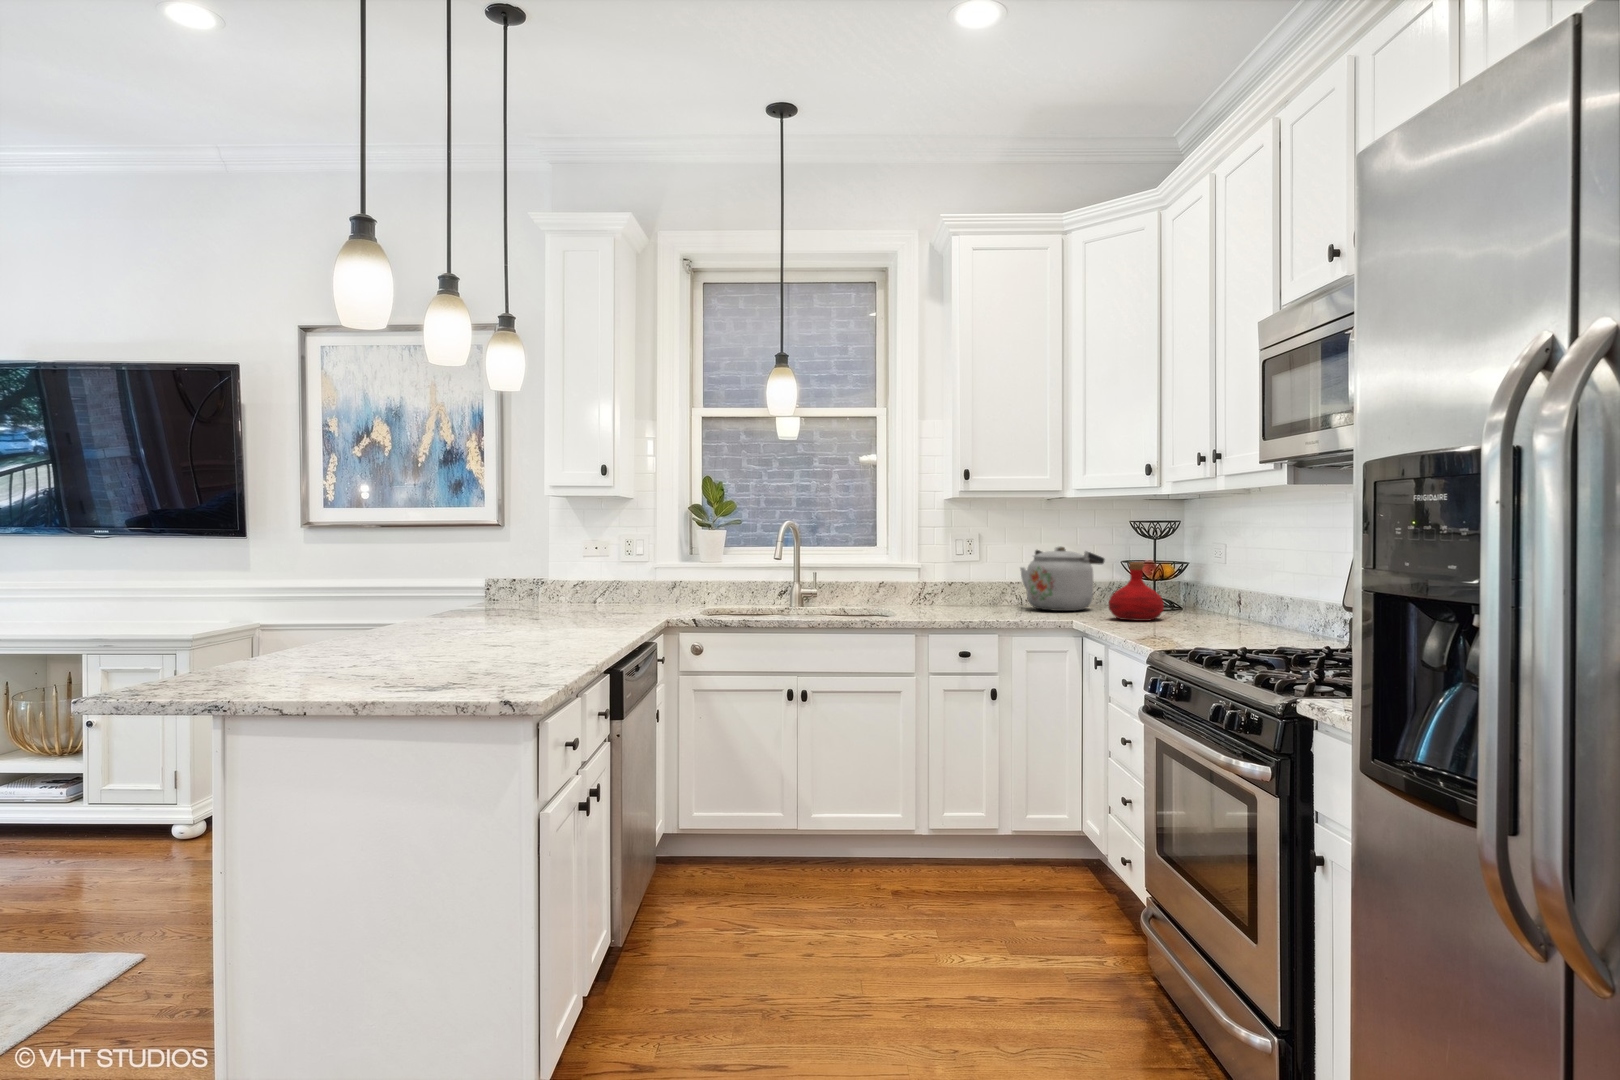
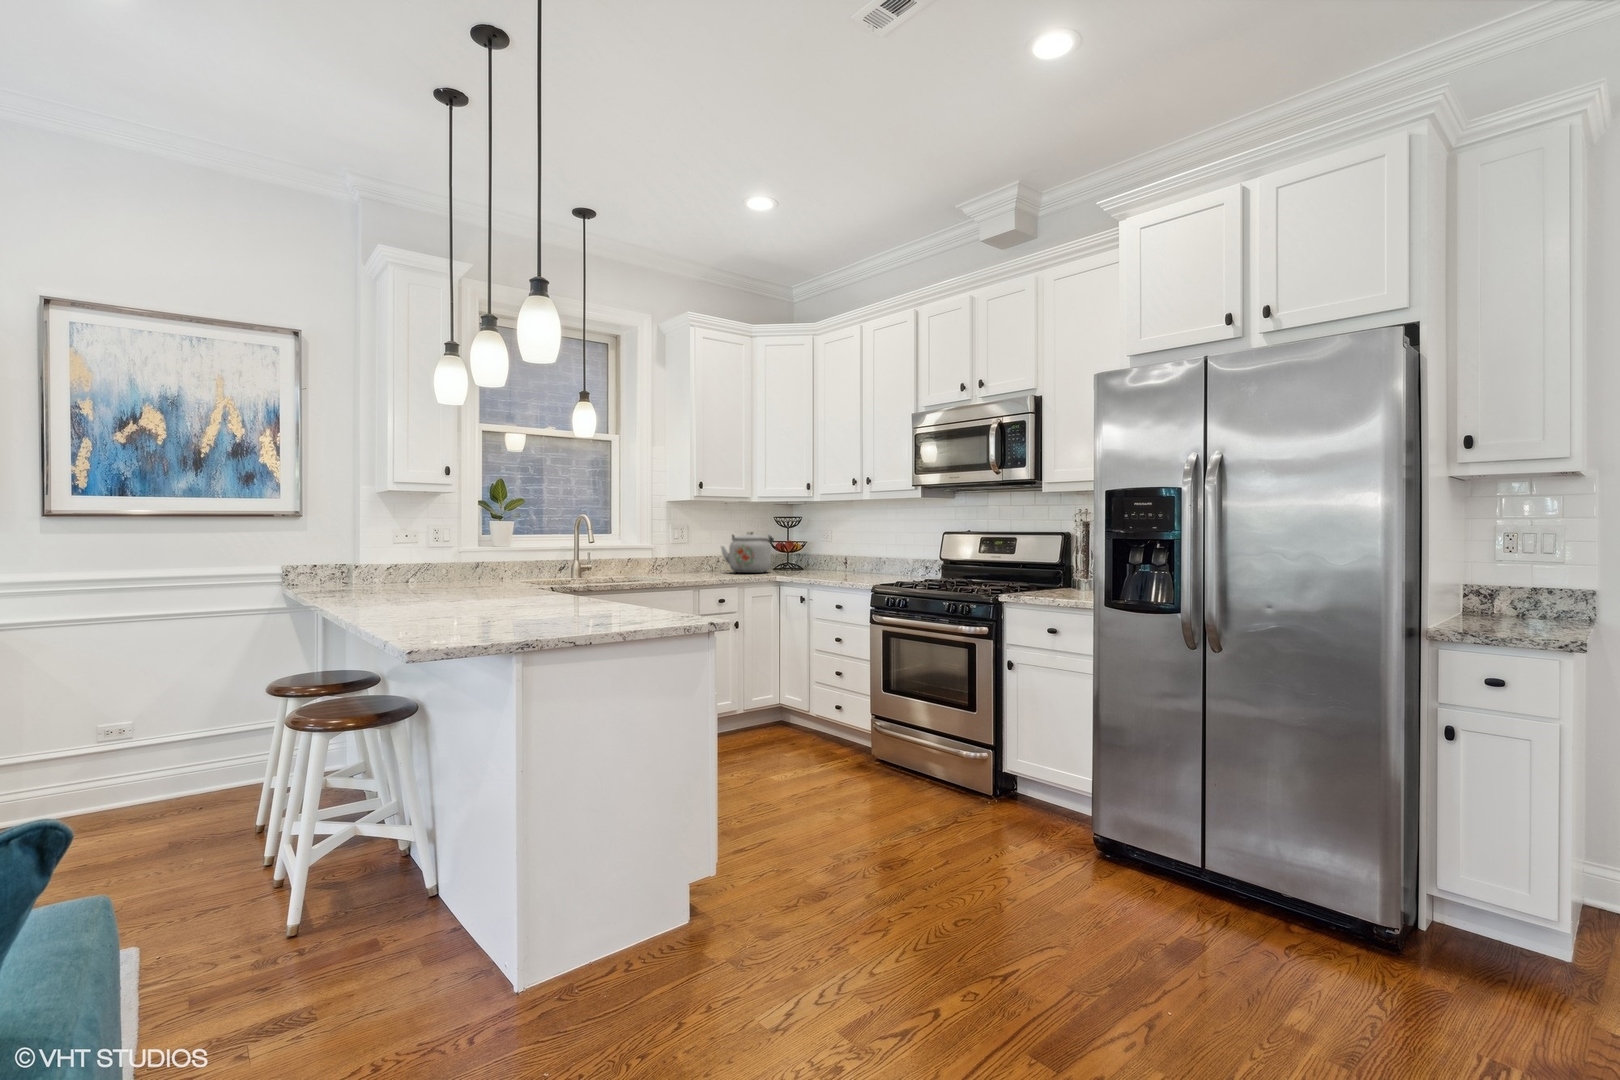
bottle: present [1109,562,1164,621] -> none [798,540,830,575]

